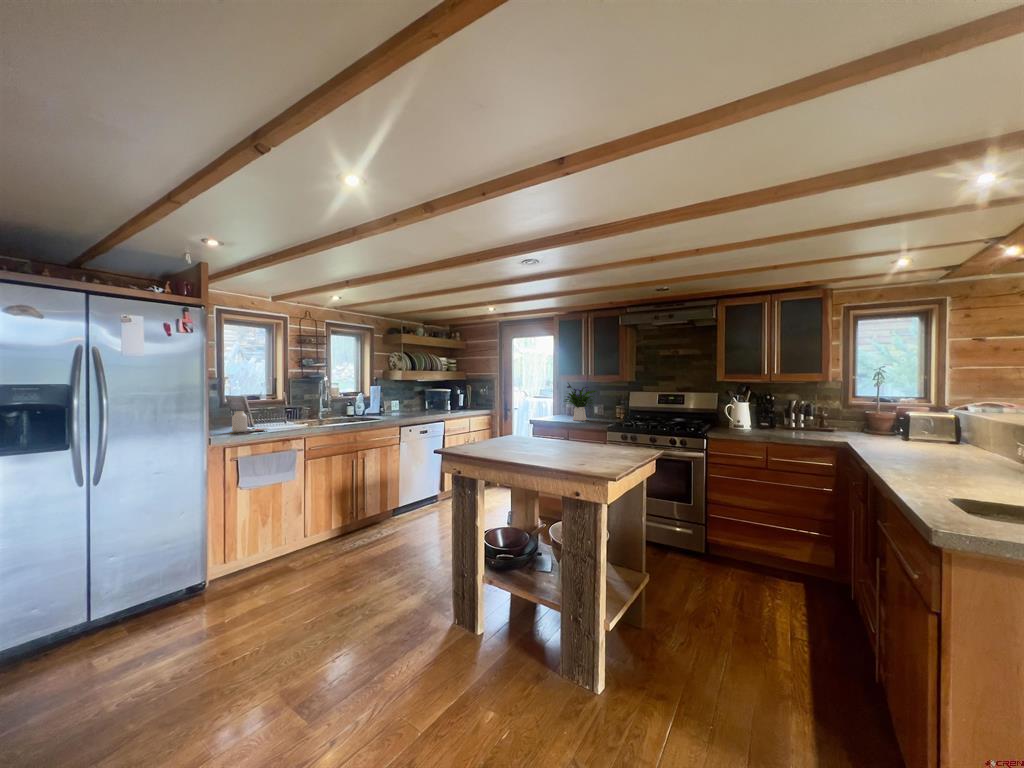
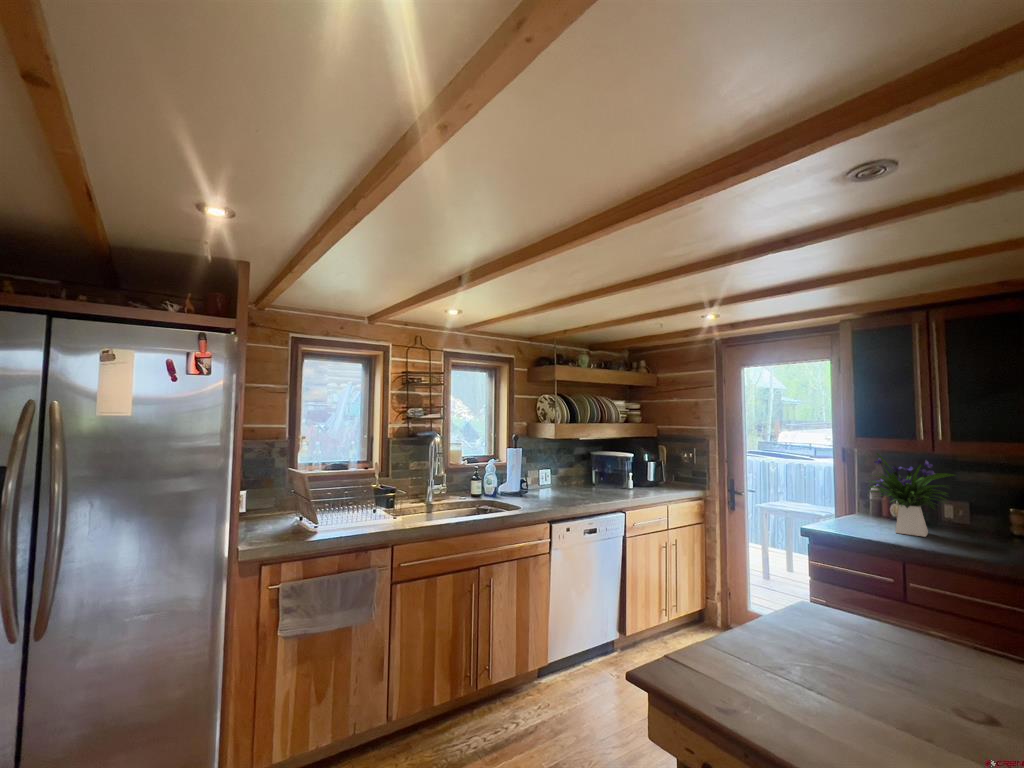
jar: present [232,411,267,433] -> none [275,498,337,538]

